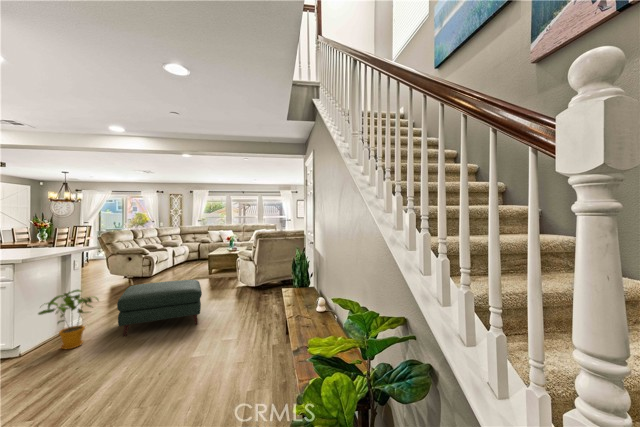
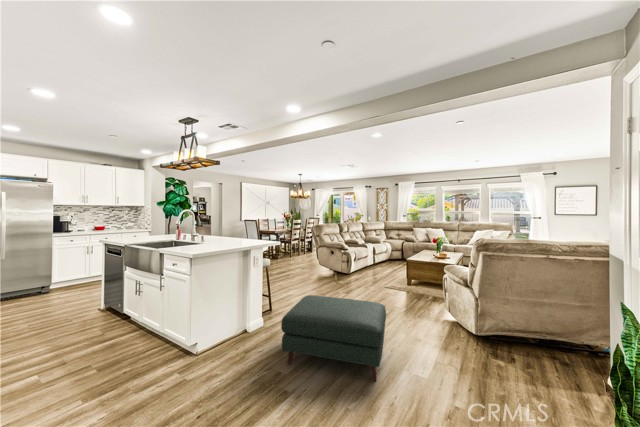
house plant: present [38,290,98,349] -> none [215,296,266,363]

